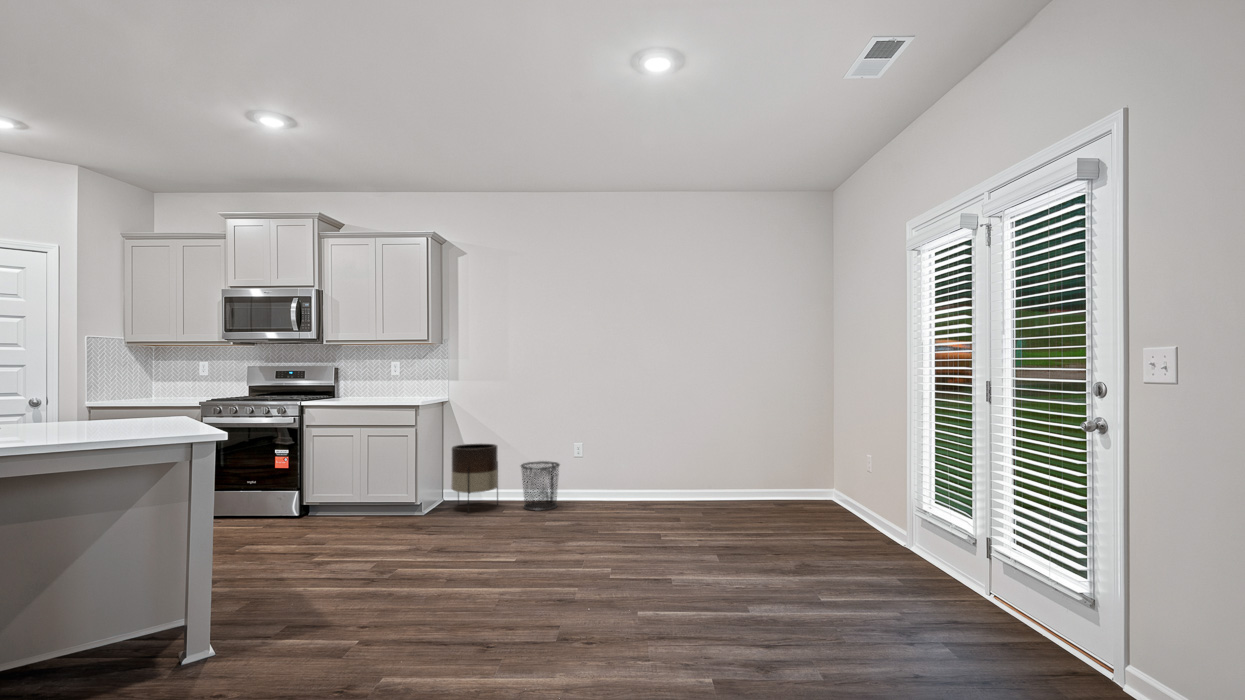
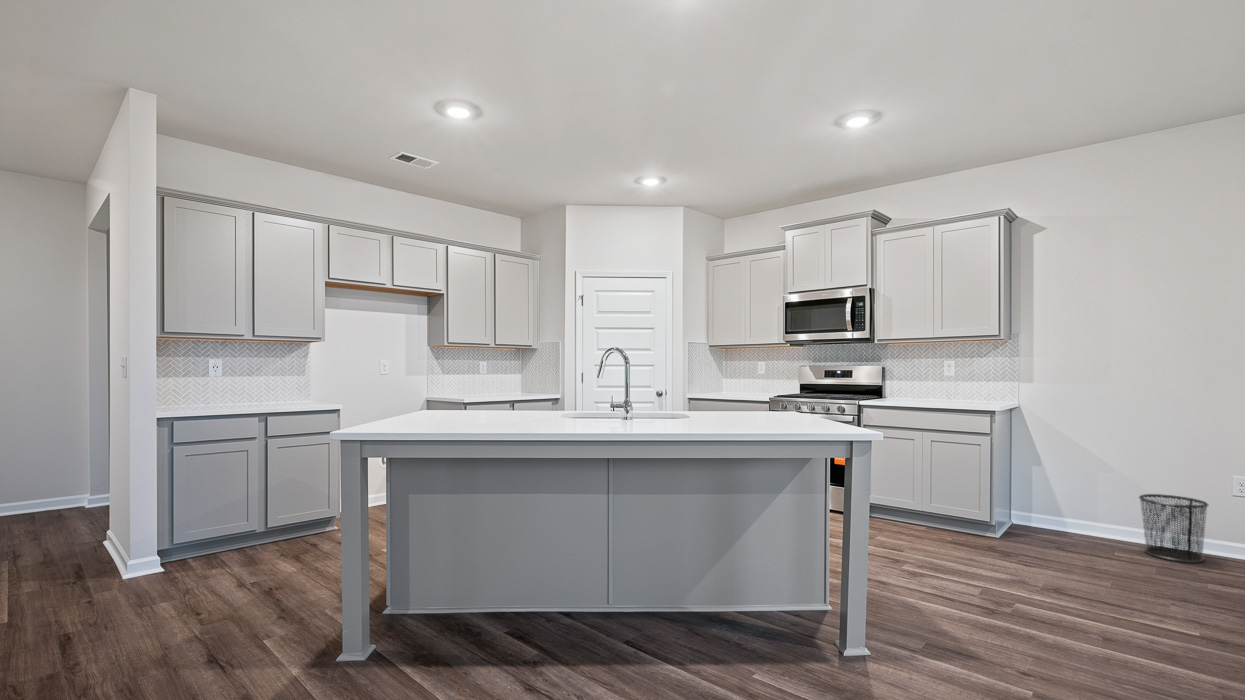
planter: present [451,444,498,512] -> none [1034,461,1100,545]

